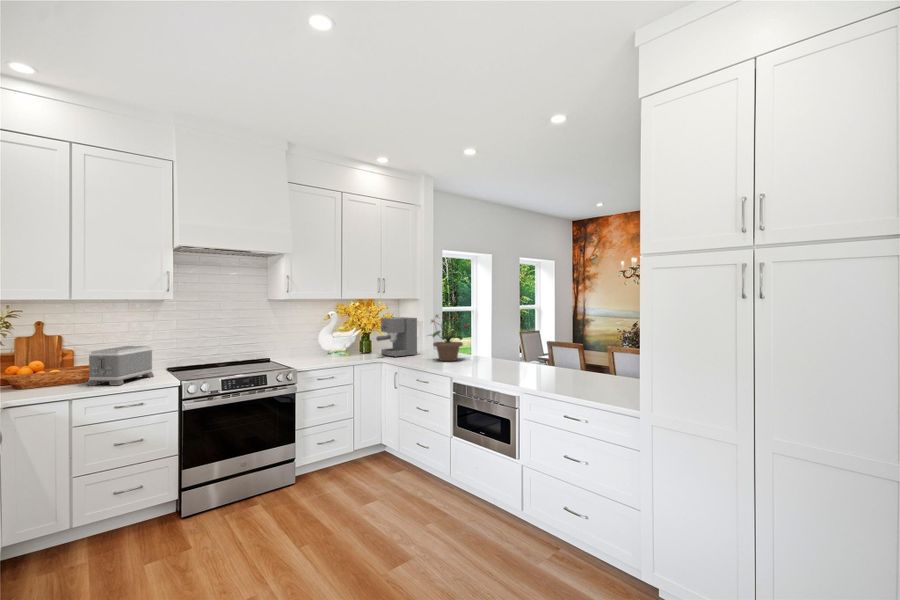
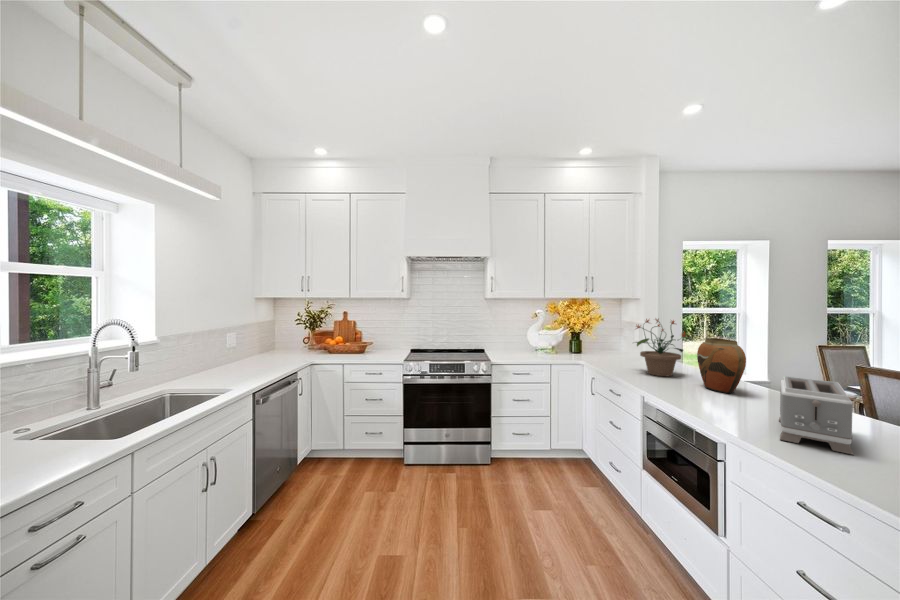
coffee maker: present [376,317,417,357] -> none [581,319,630,362]
vase: none [477,326,509,365] -> present [697,338,746,393]
toaster: present [87,346,154,385] -> present [779,376,853,455]

